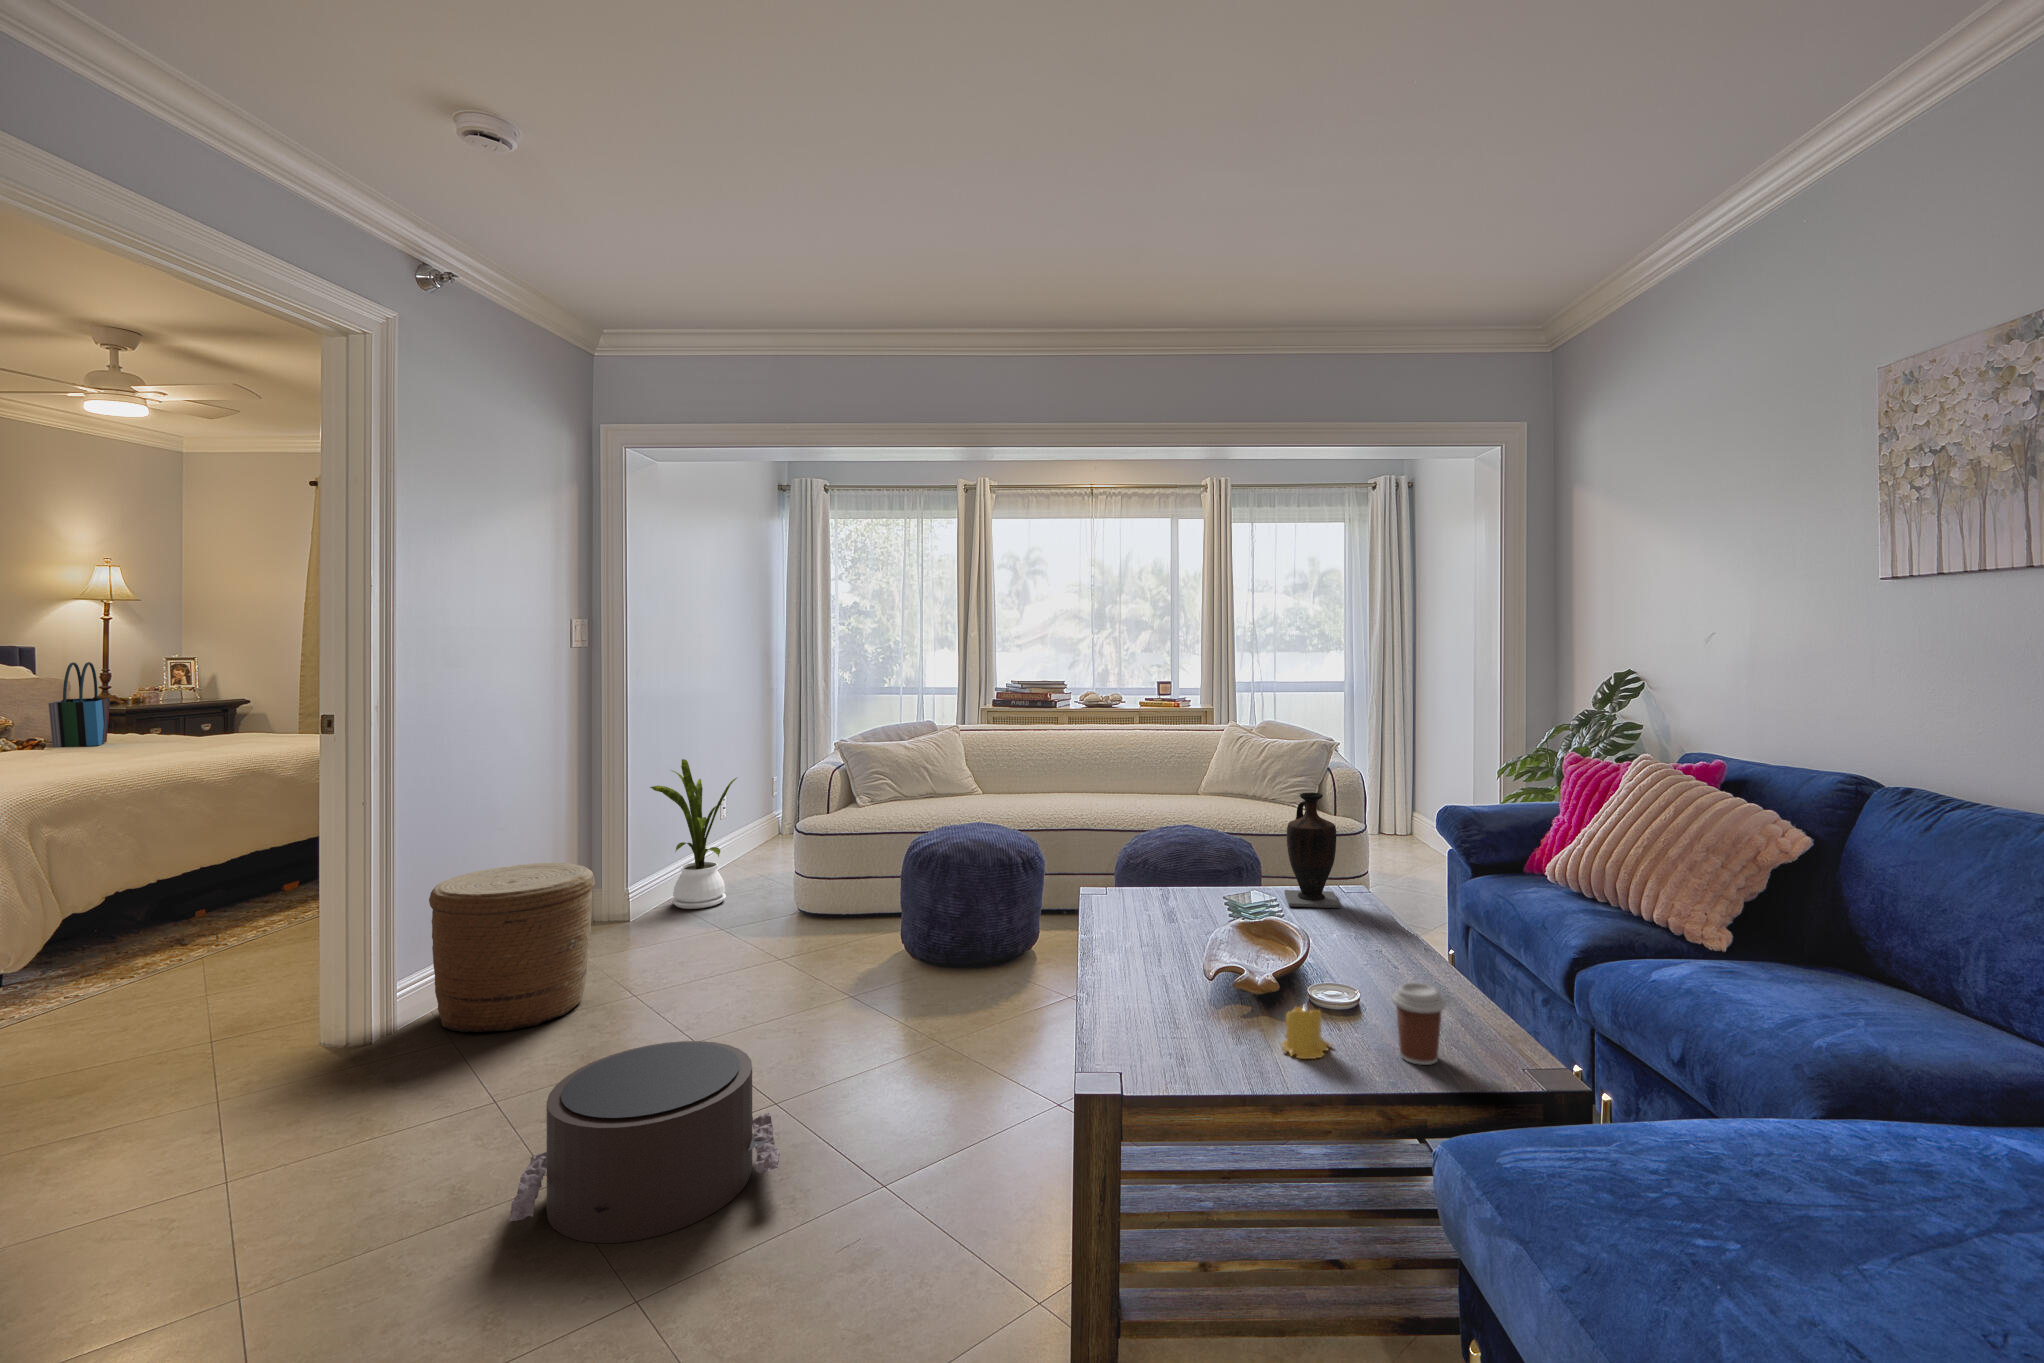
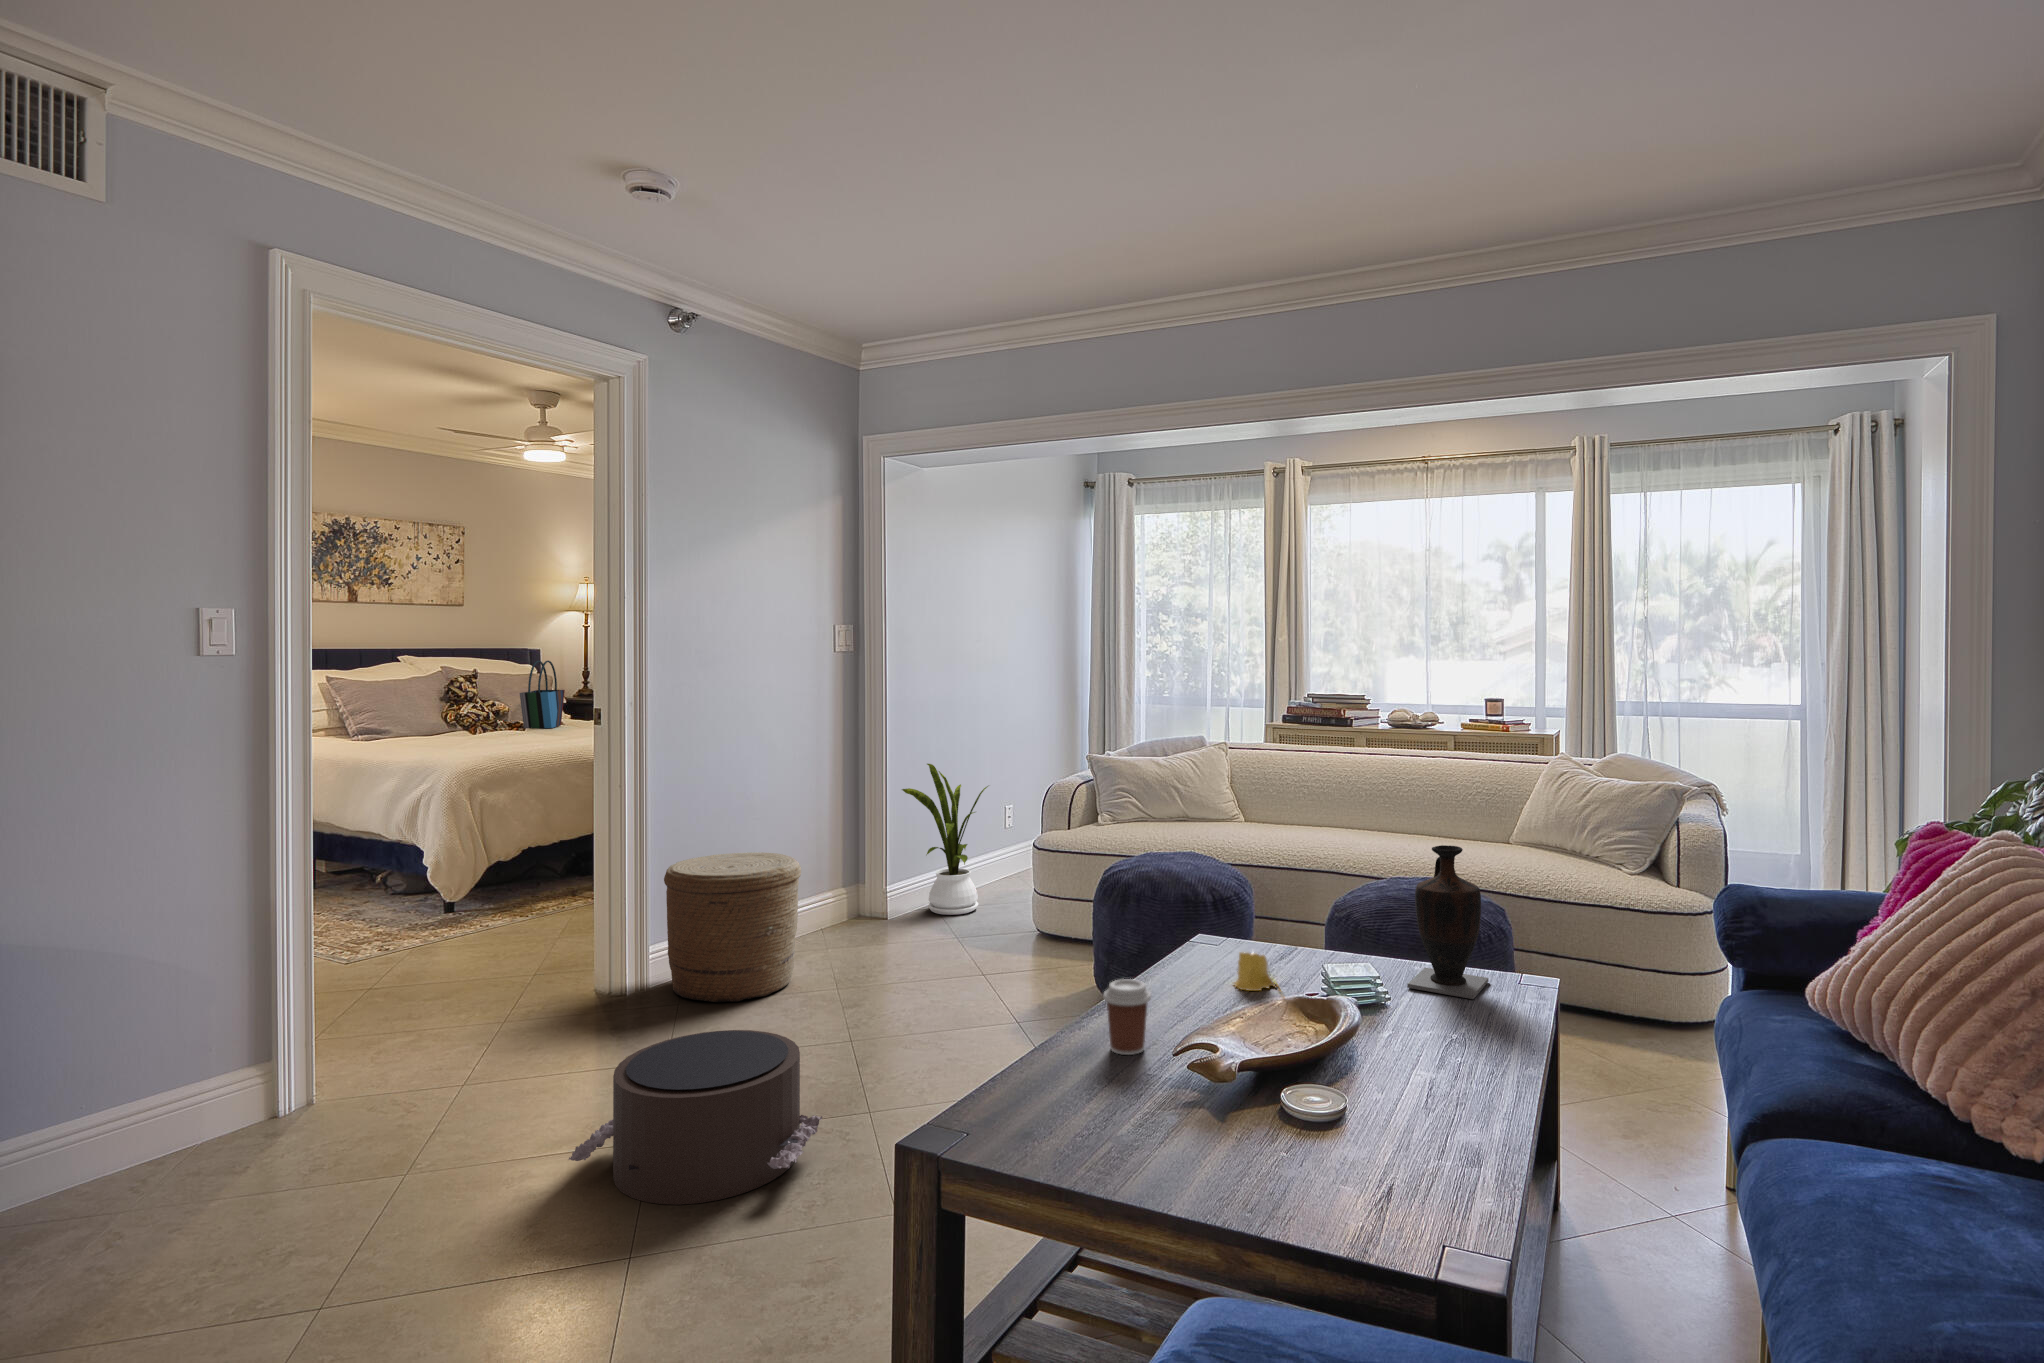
coffee cup: present [1392,982,1446,1065] -> present [1103,979,1151,1055]
candle: present [1282,1007,1332,1059] -> present [1234,952,1276,991]

